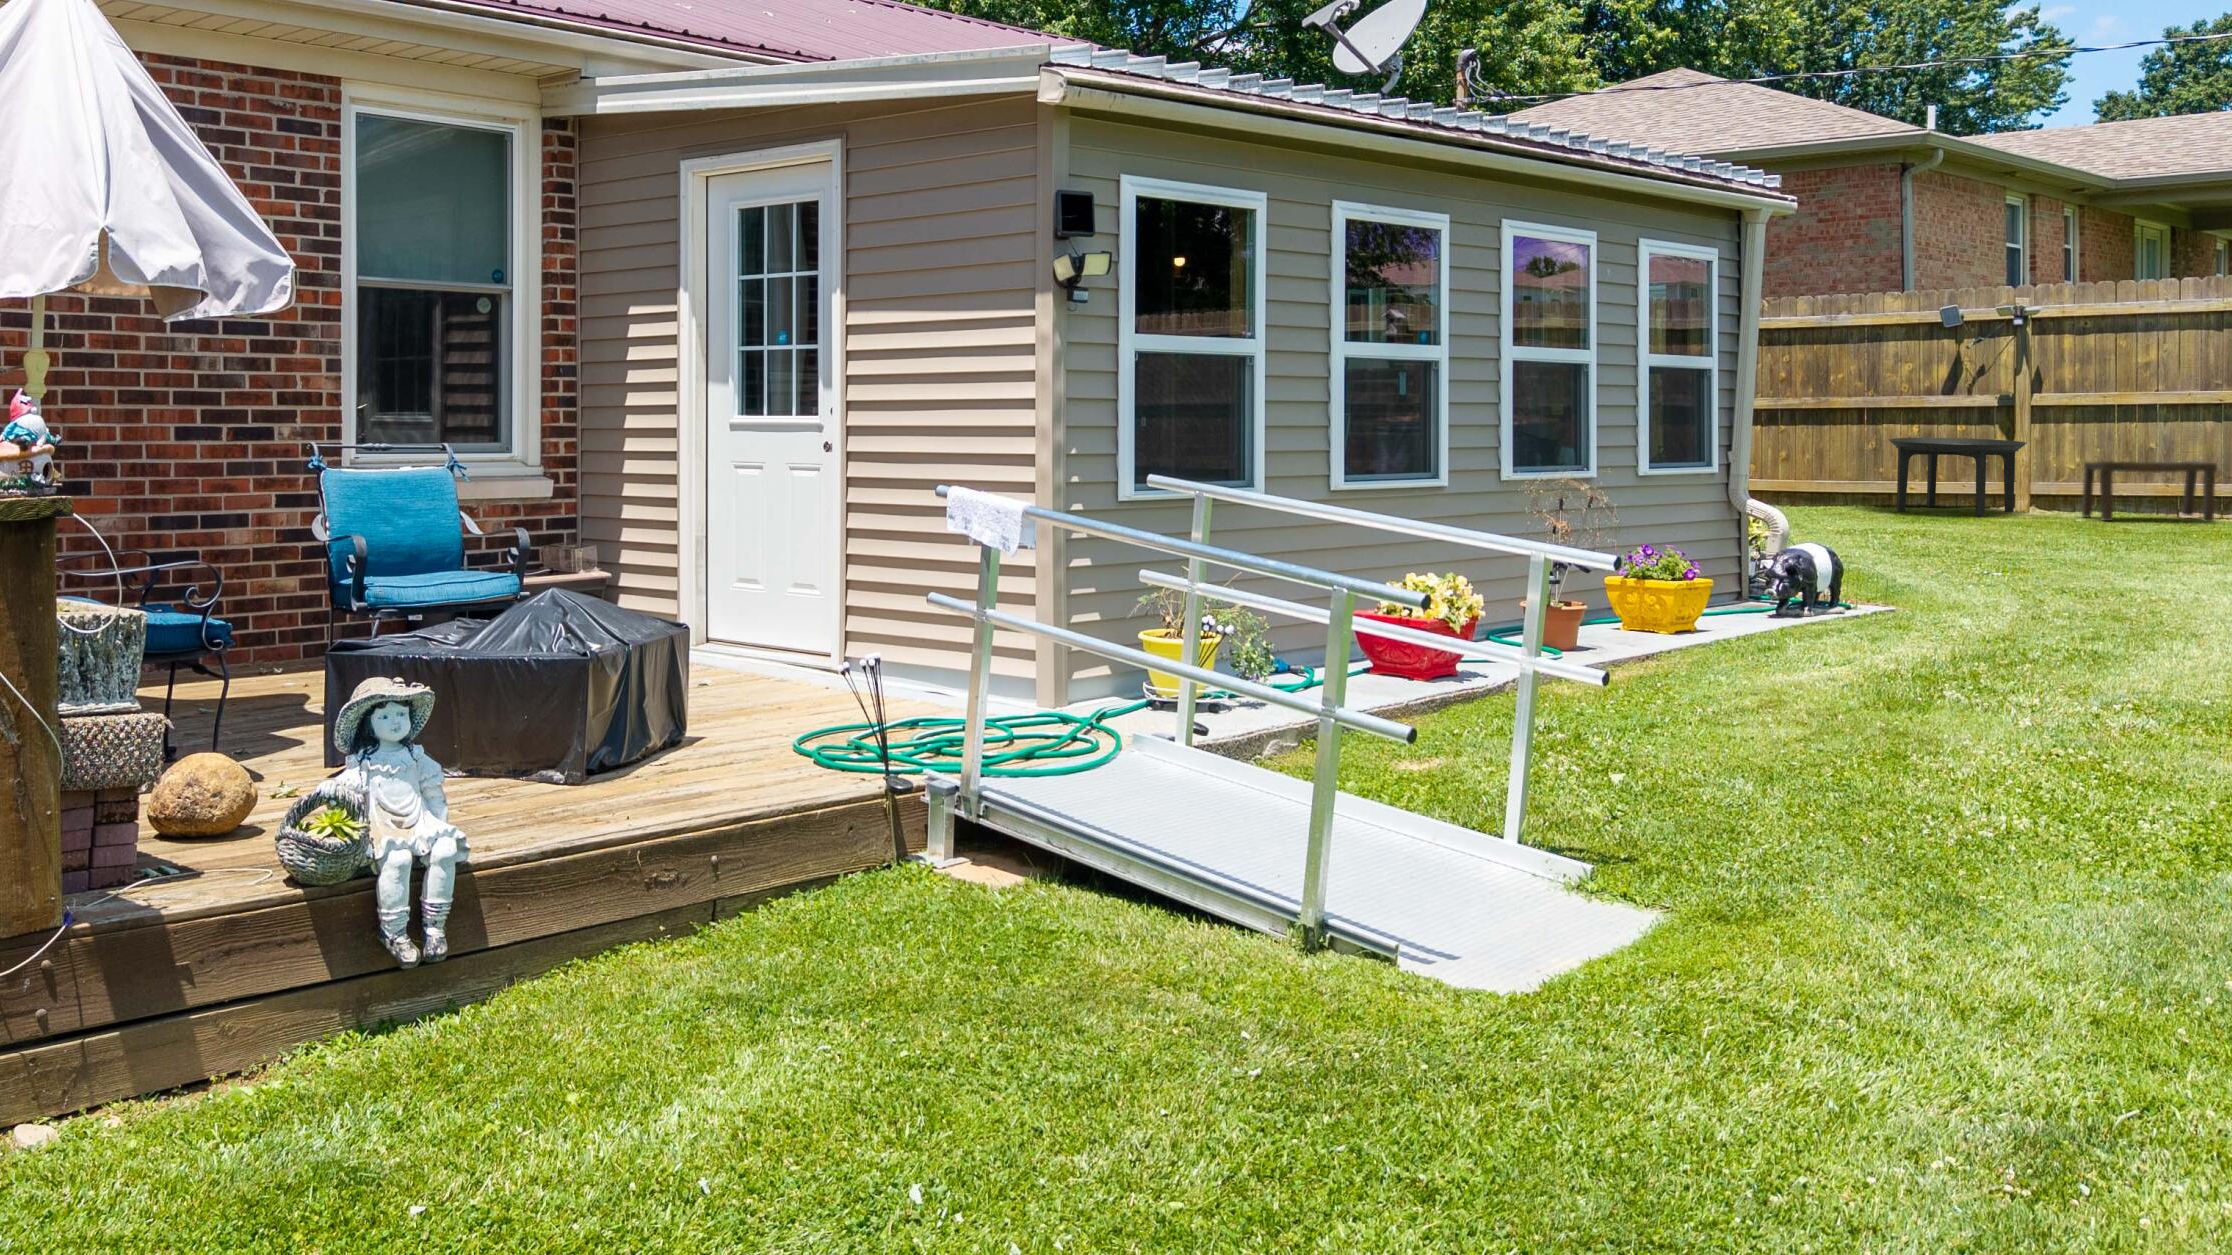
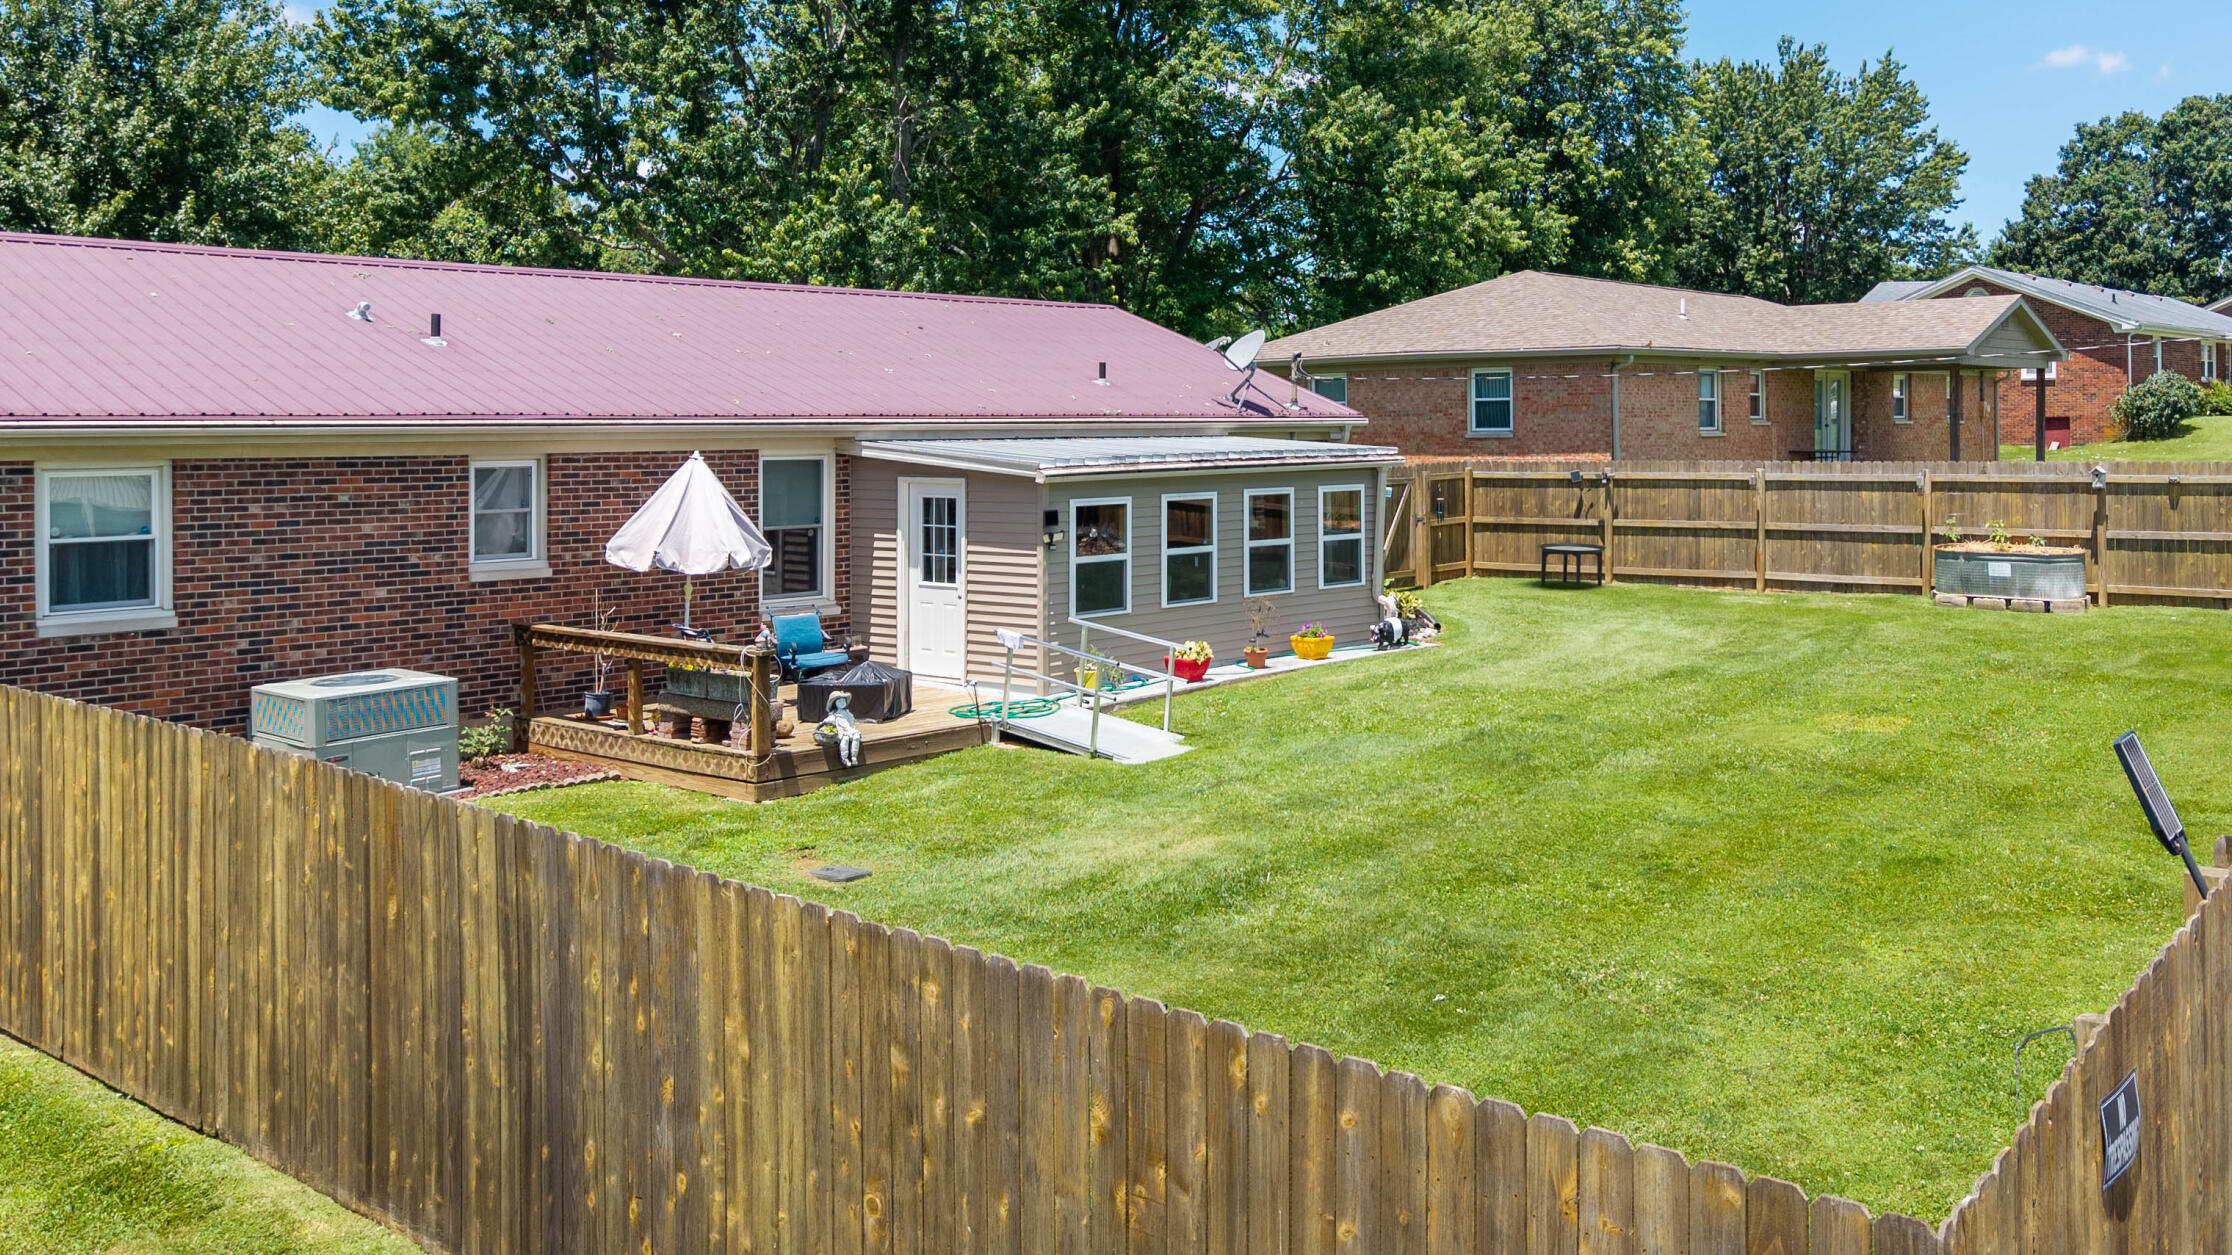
bench: present [2082,461,2217,522] -> none [1629,559,1690,593]

